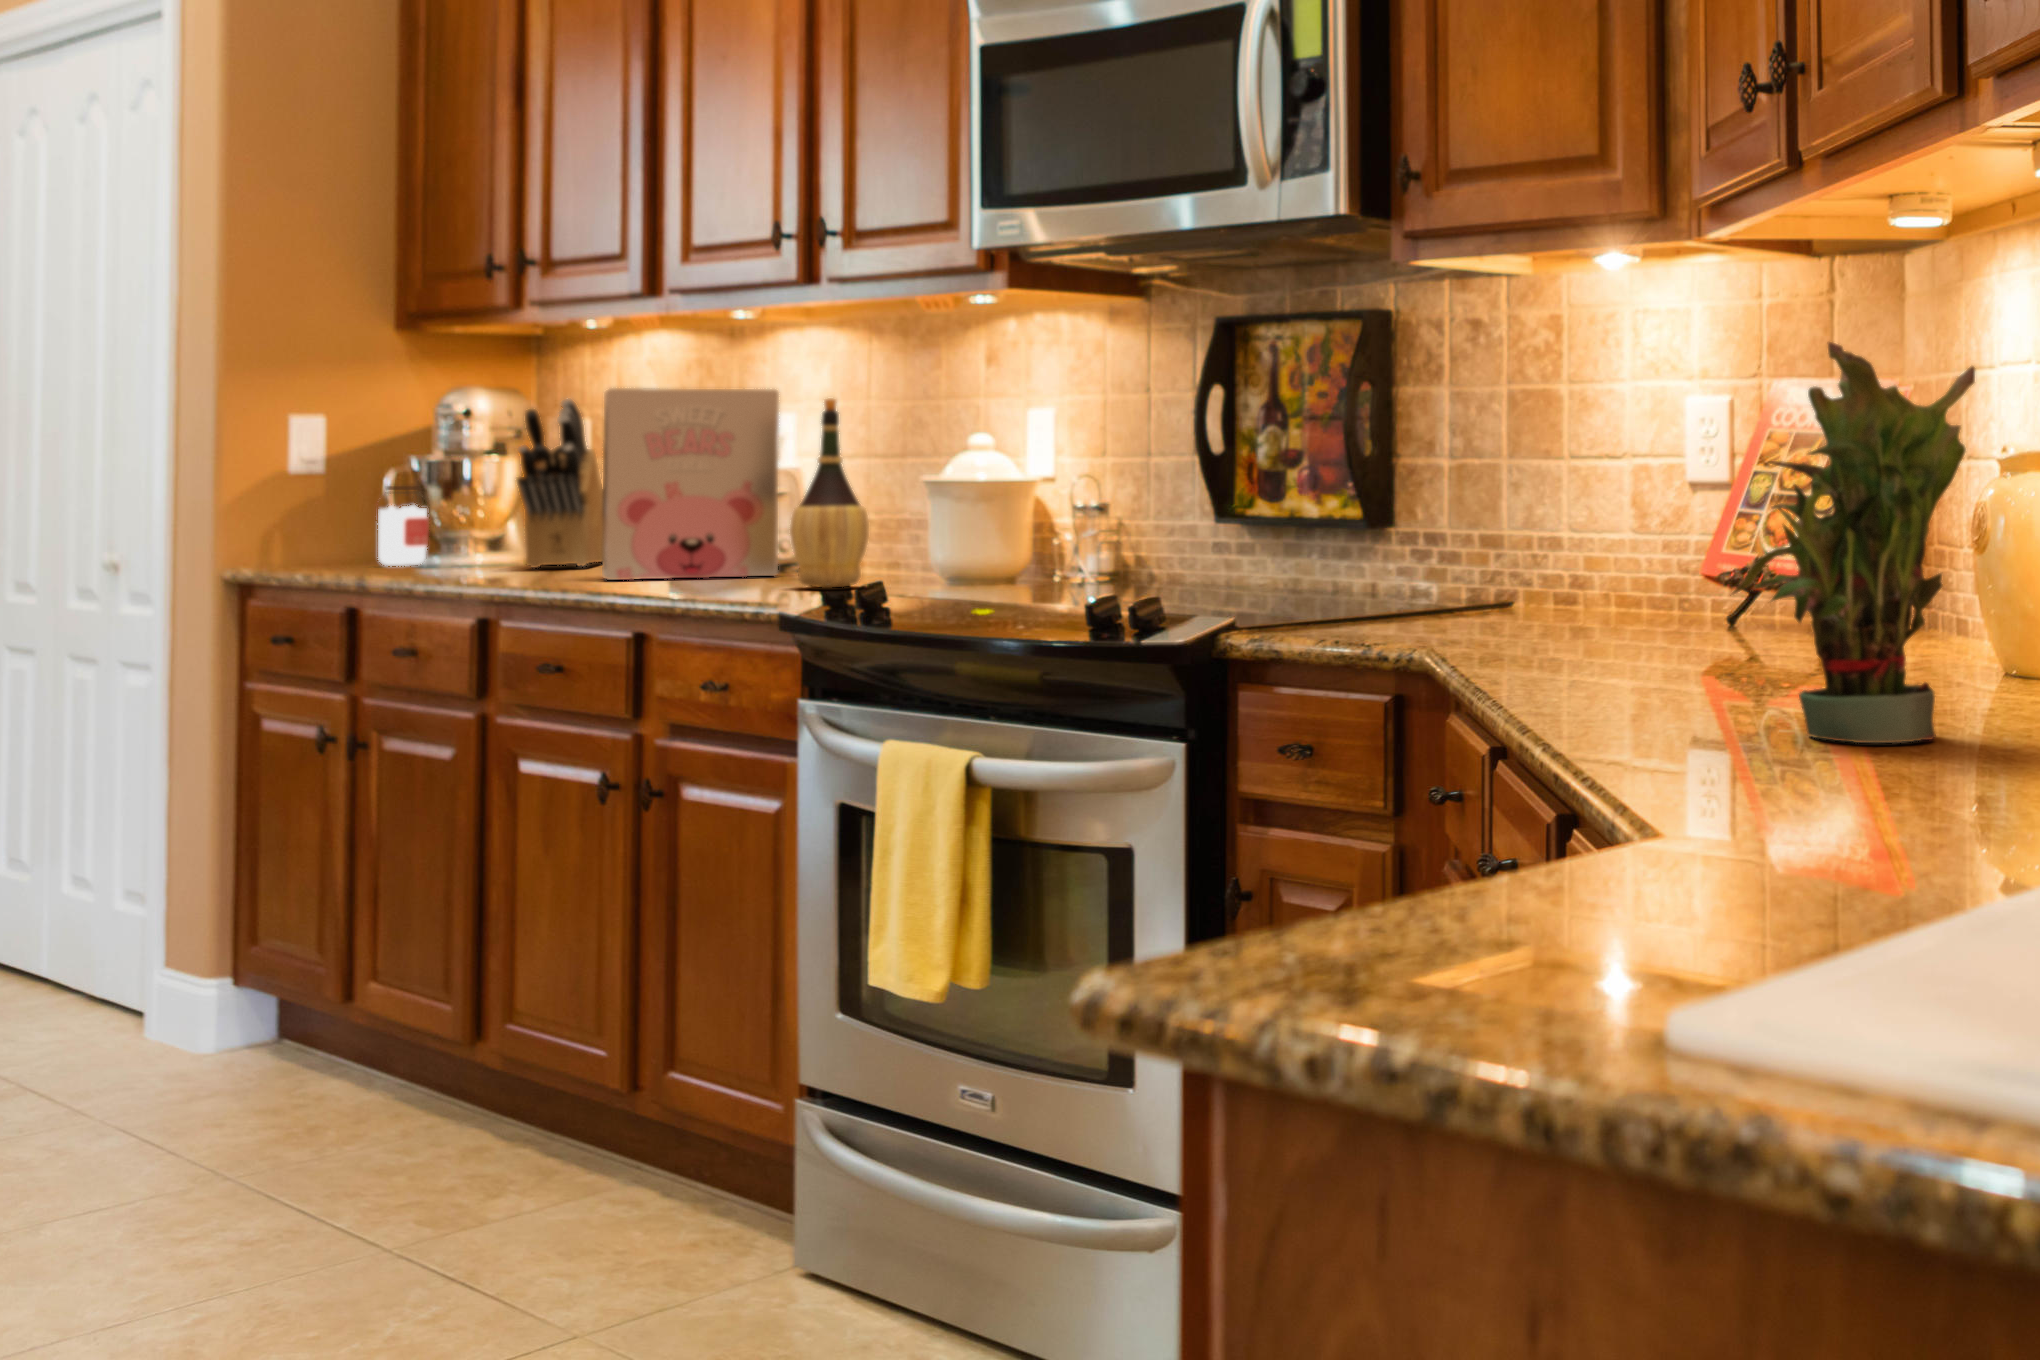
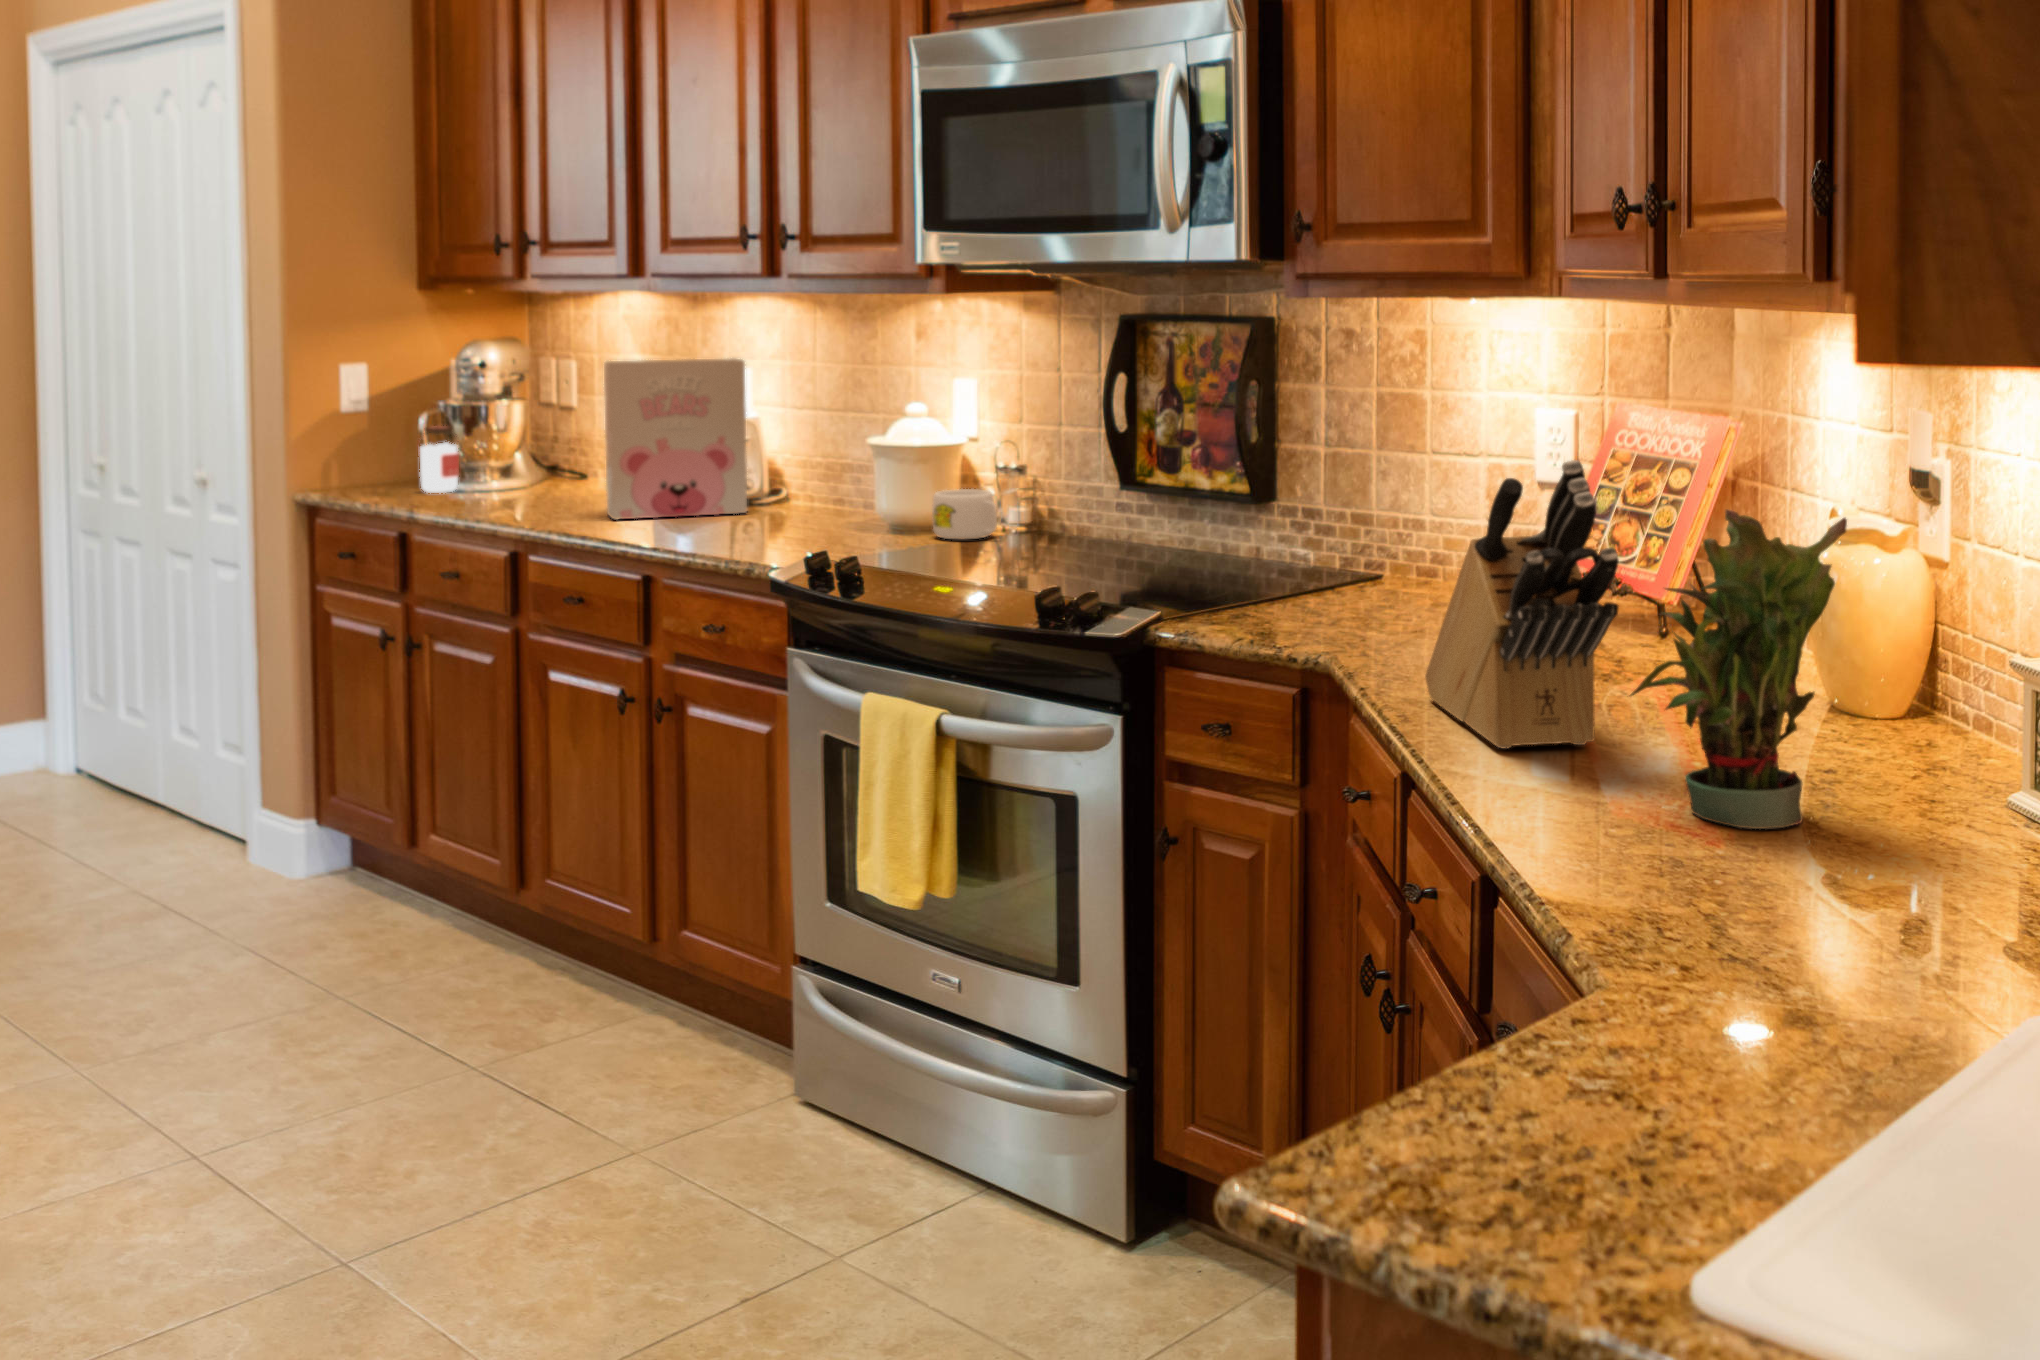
wine bottle: present [790,398,869,588] -> none [764,378,828,535]
knife block: present [517,399,603,568] -> present [1425,460,1619,748]
mug: none [995,533,1072,589] -> present [932,489,997,540]

